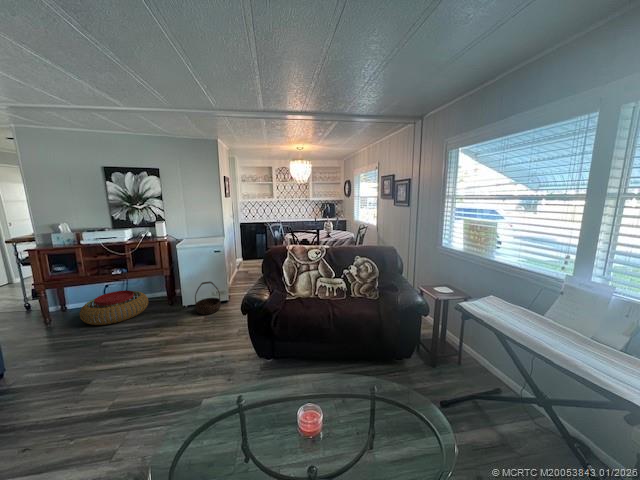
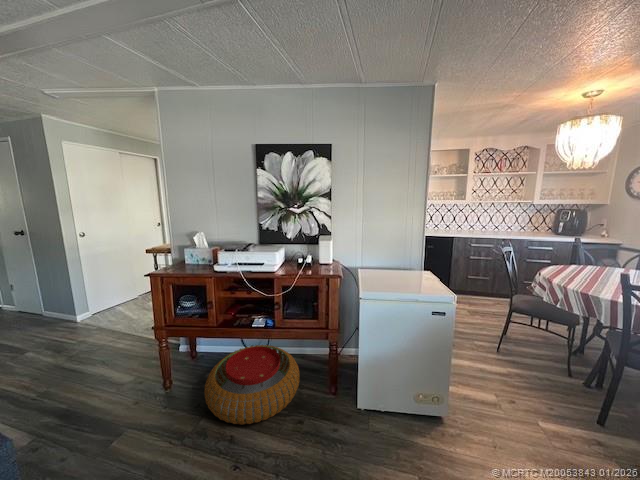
basket: present [195,282,221,315] -> none [390,380,445,462]

